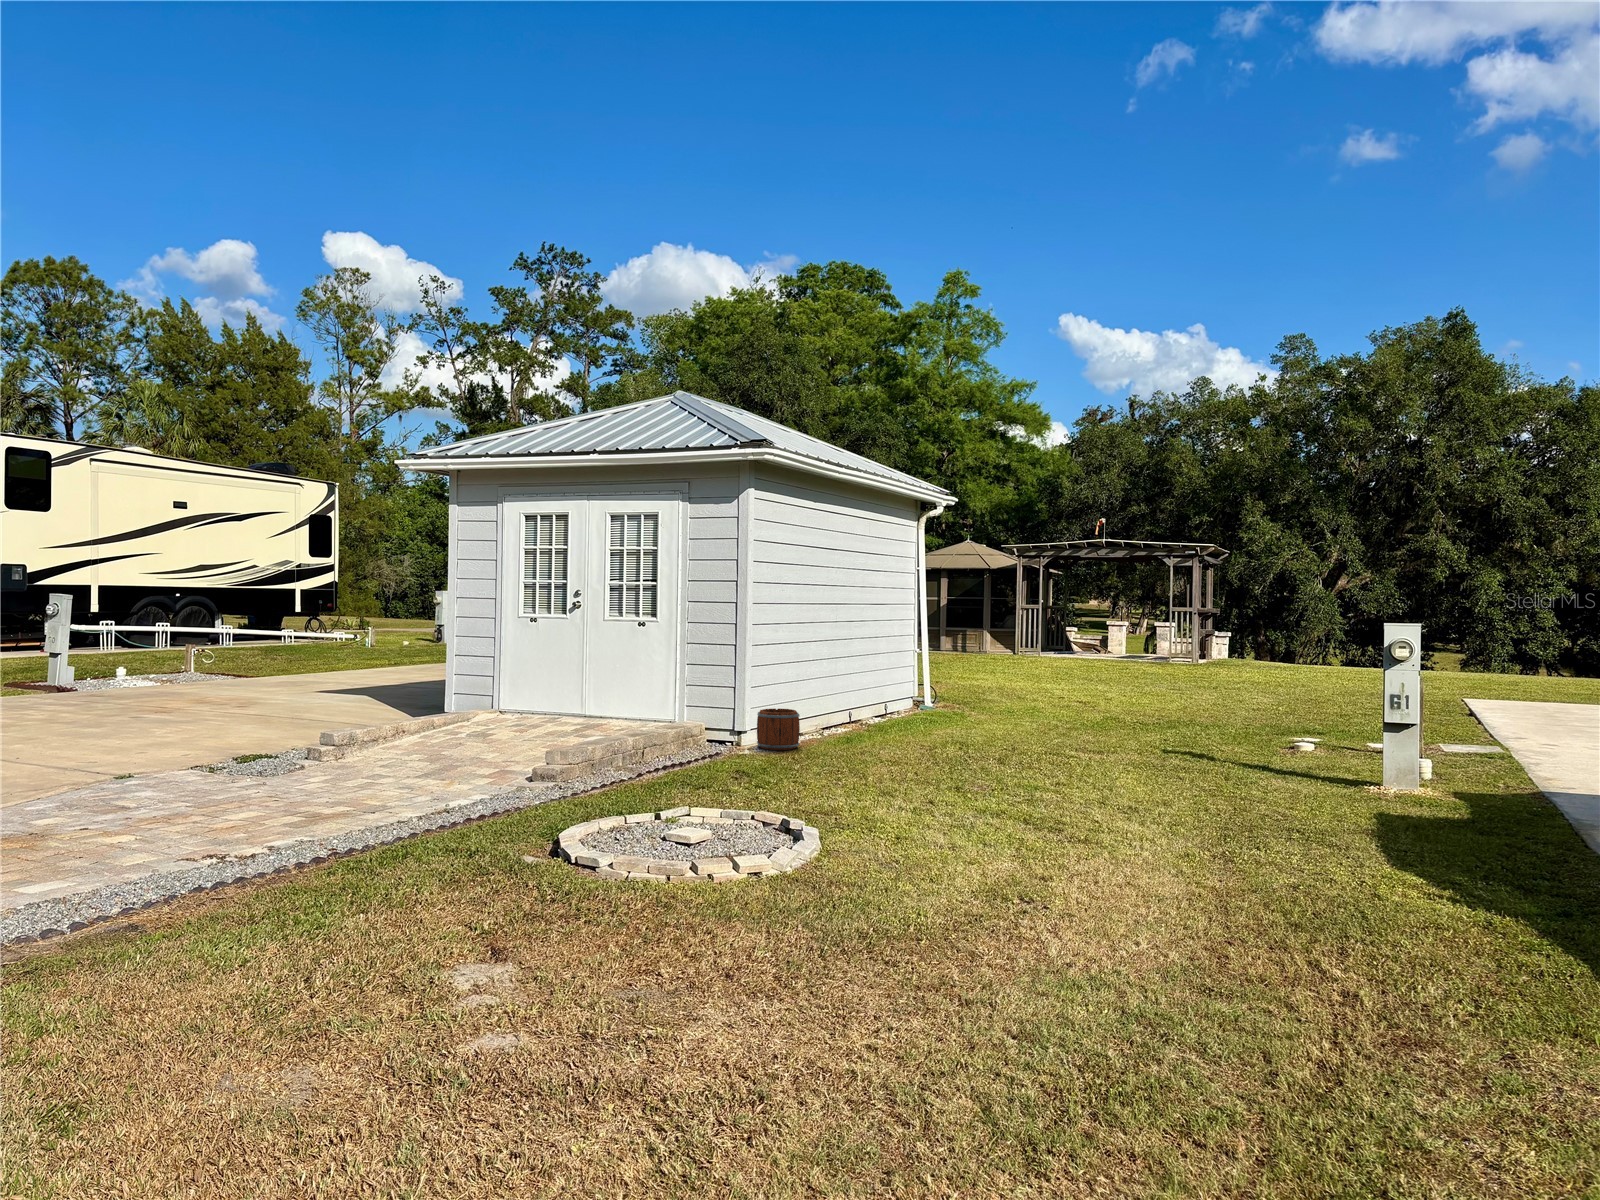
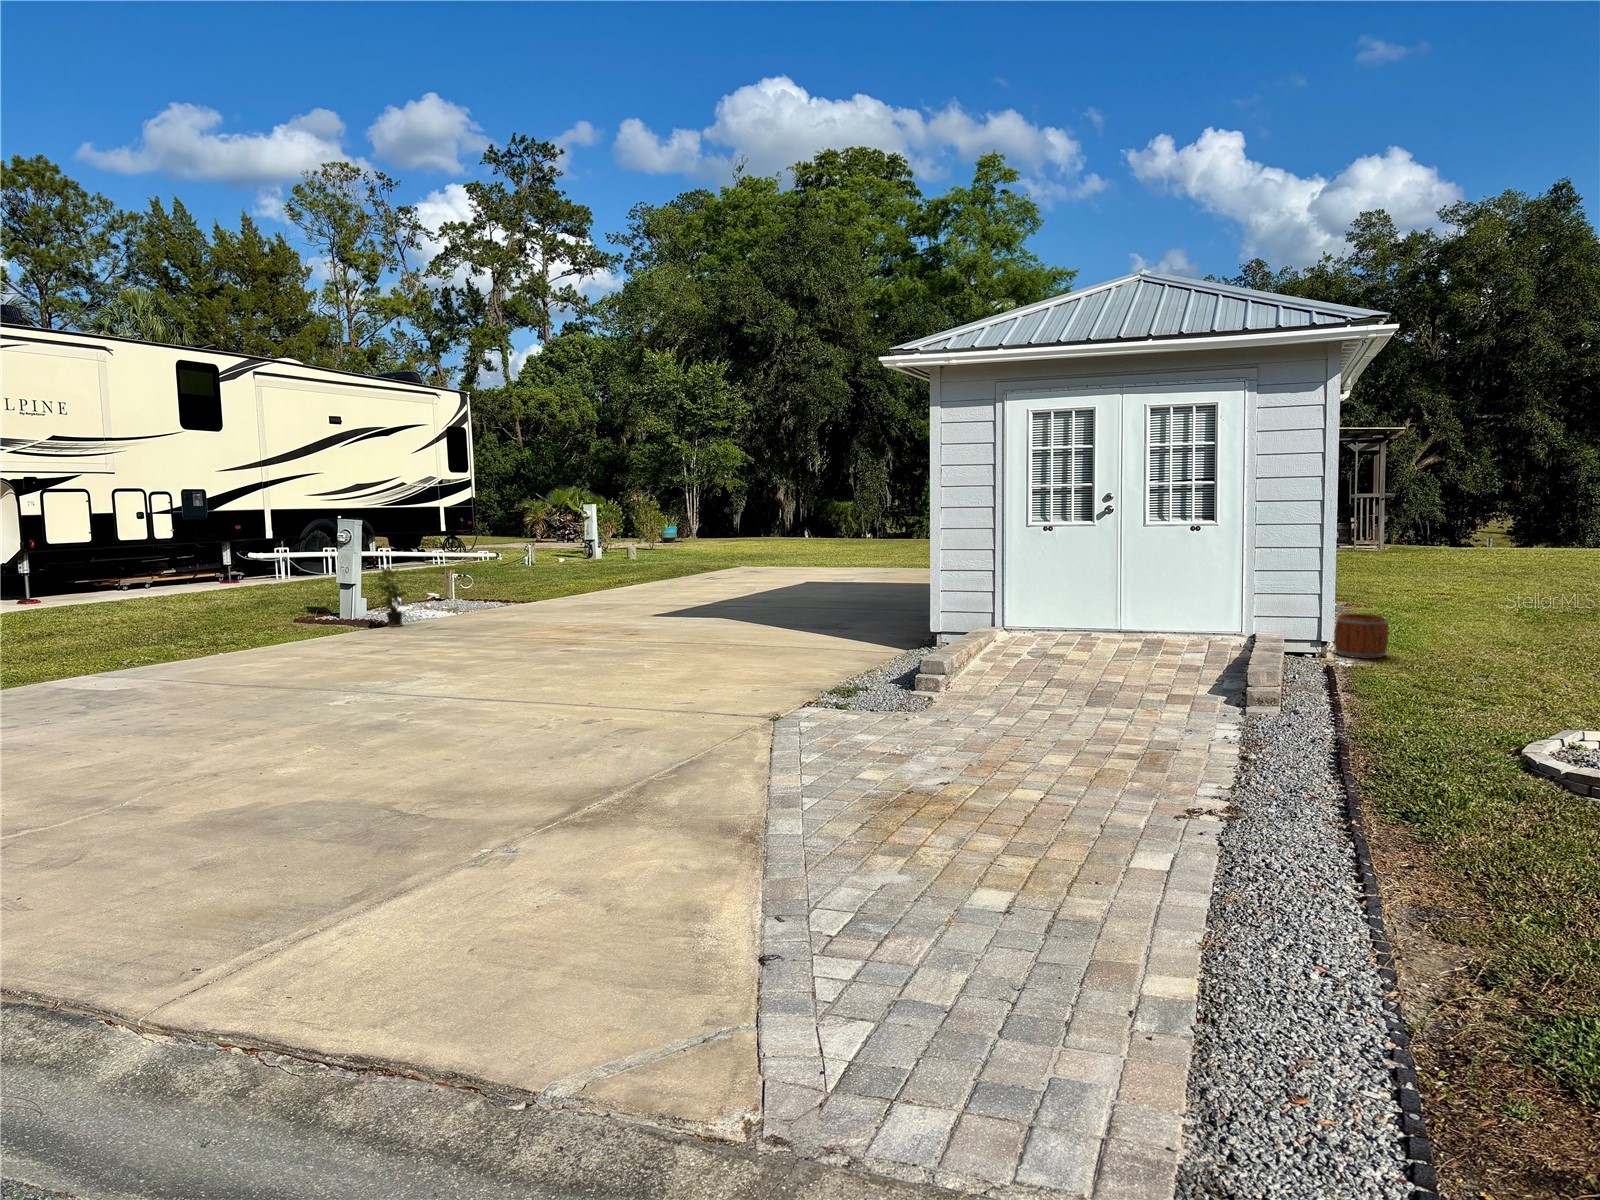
potted plant: none [72,635,106,687] -> present [375,569,407,627]

